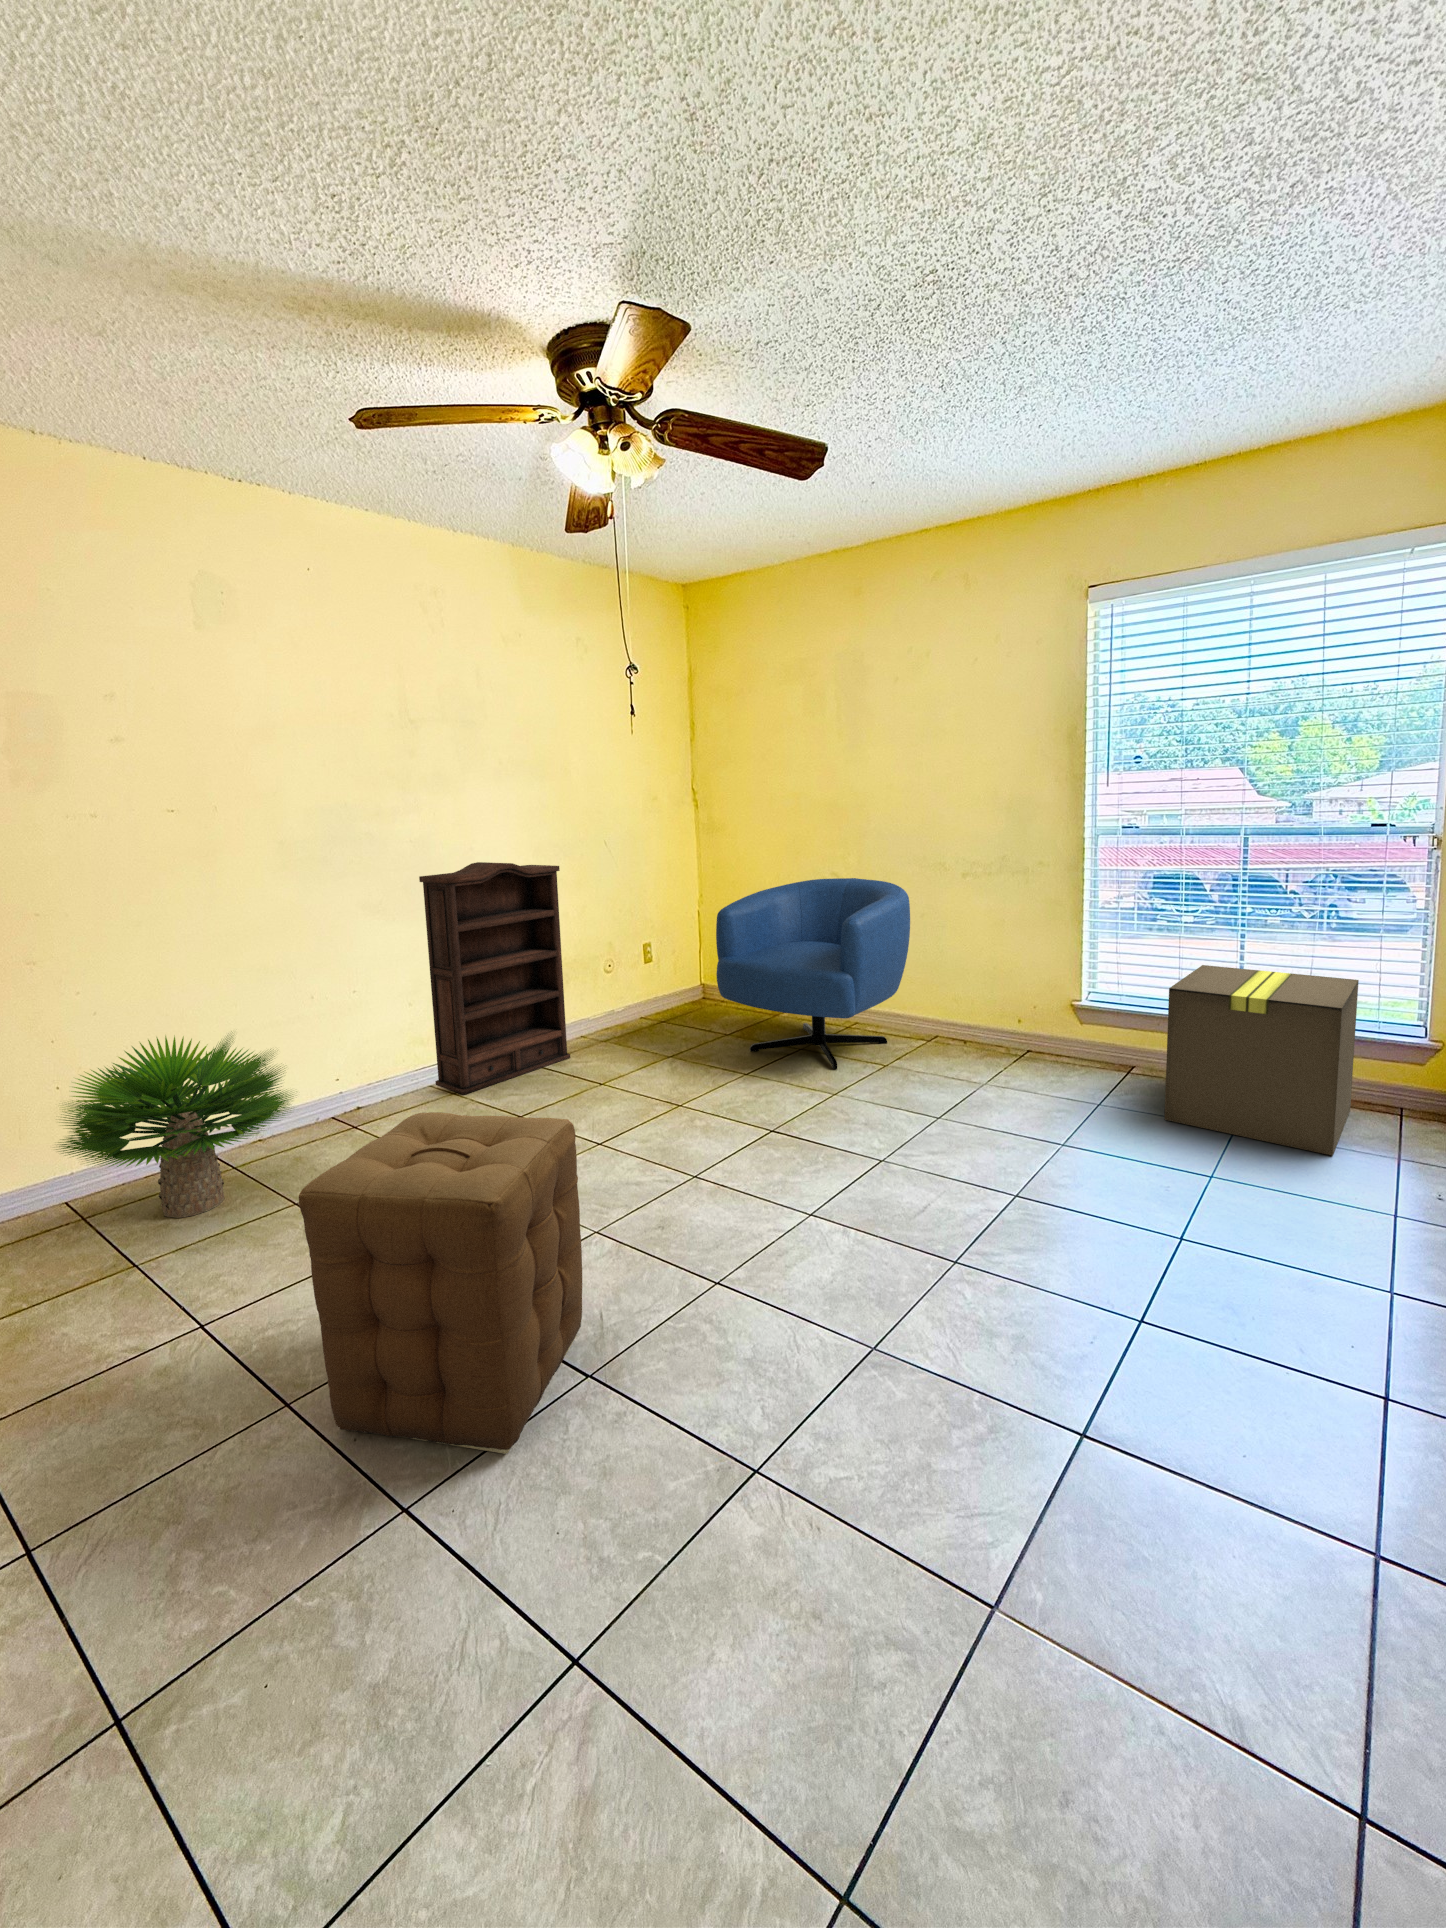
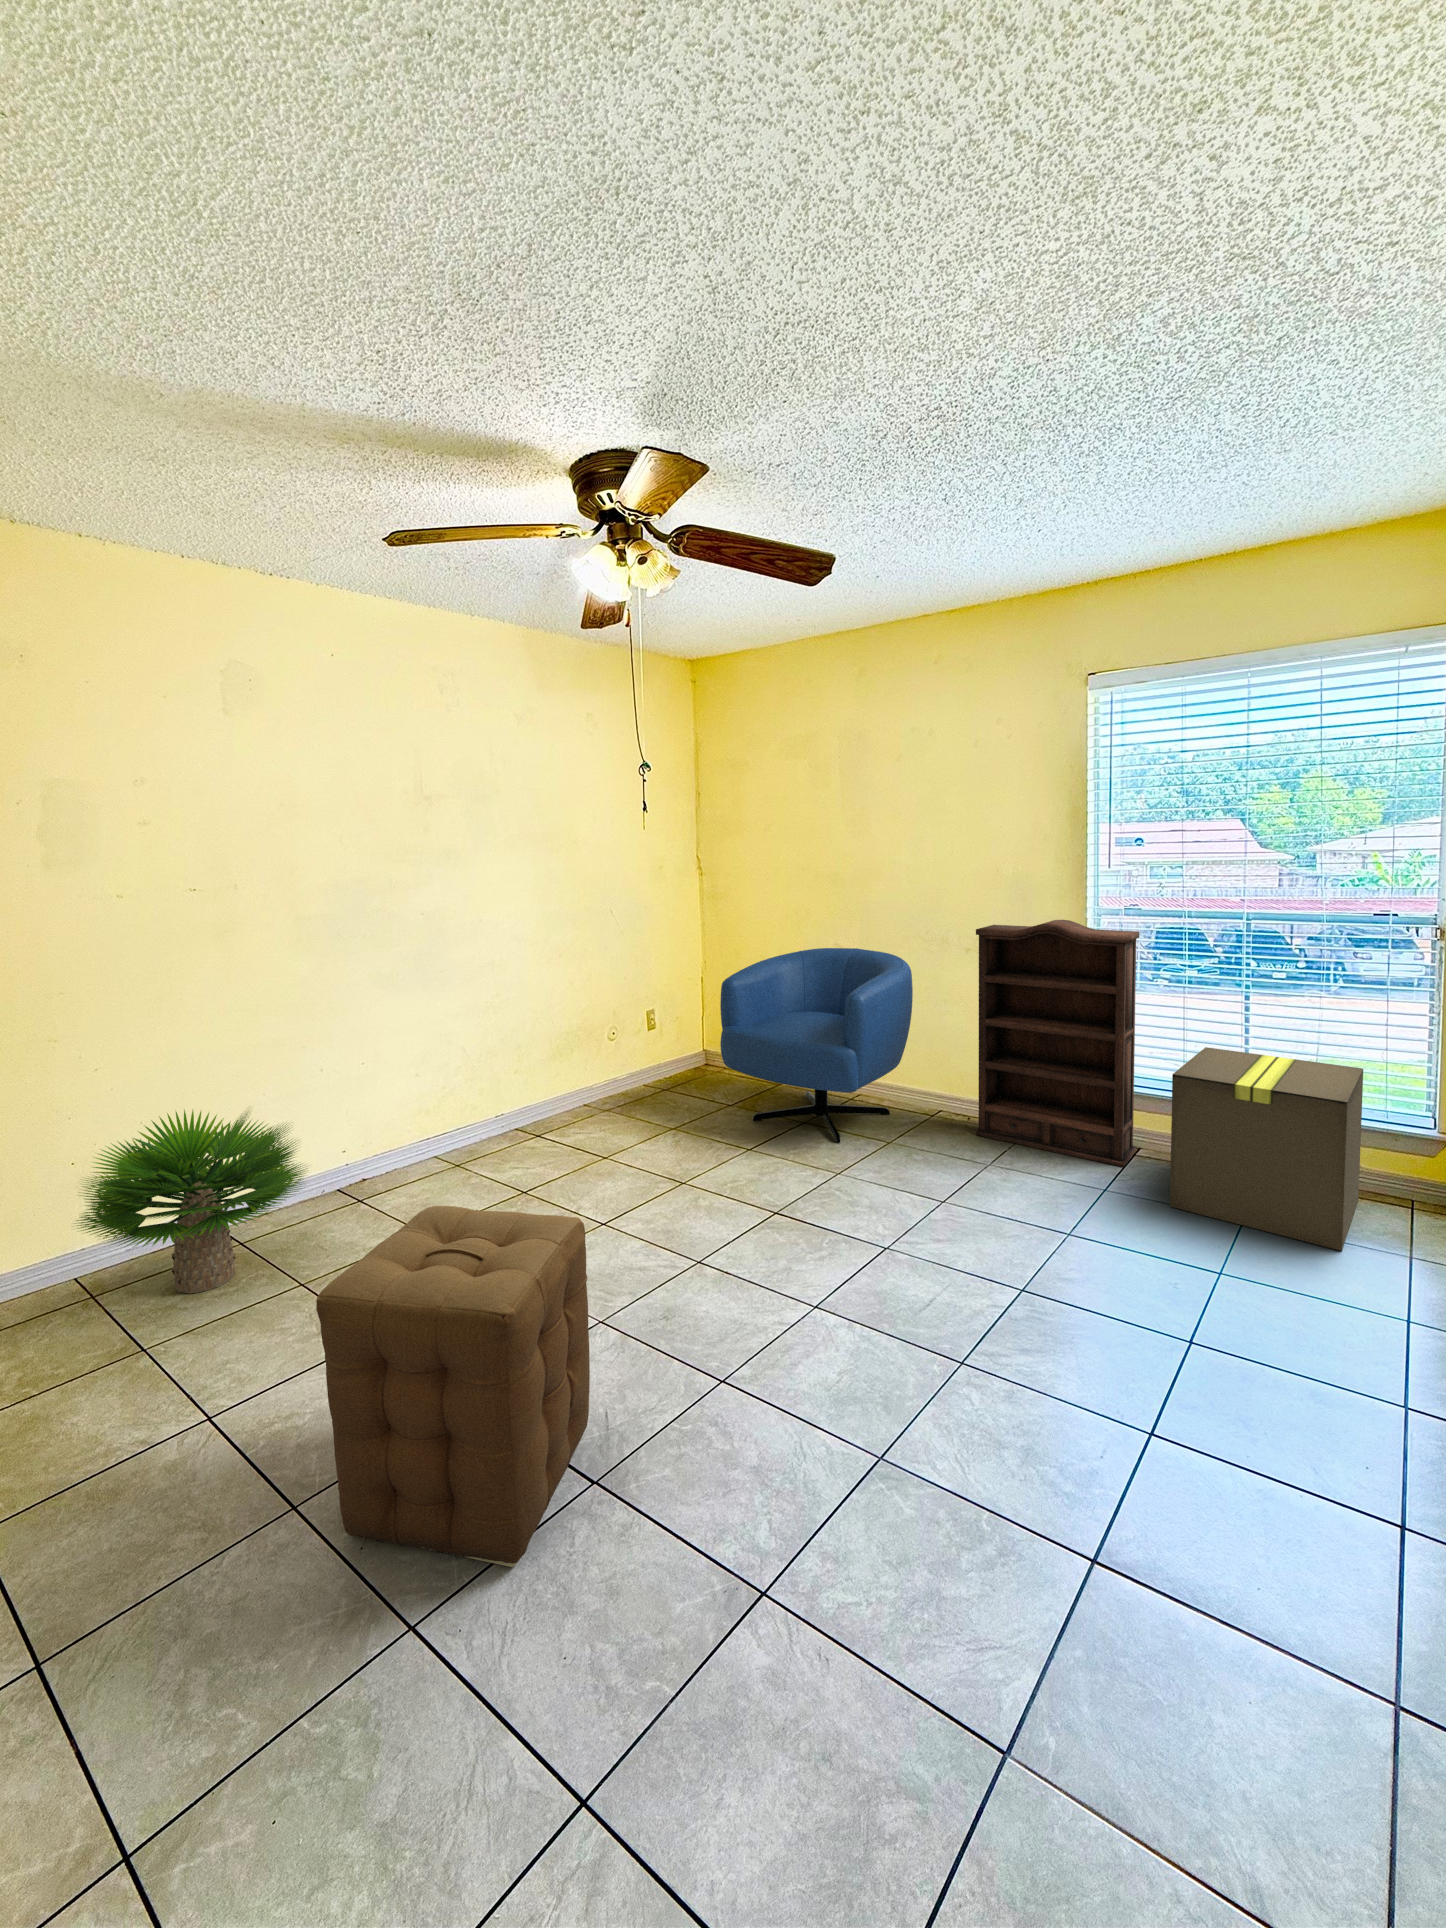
bookshelf: present [419,862,570,1095] -> present [976,920,1140,1167]

